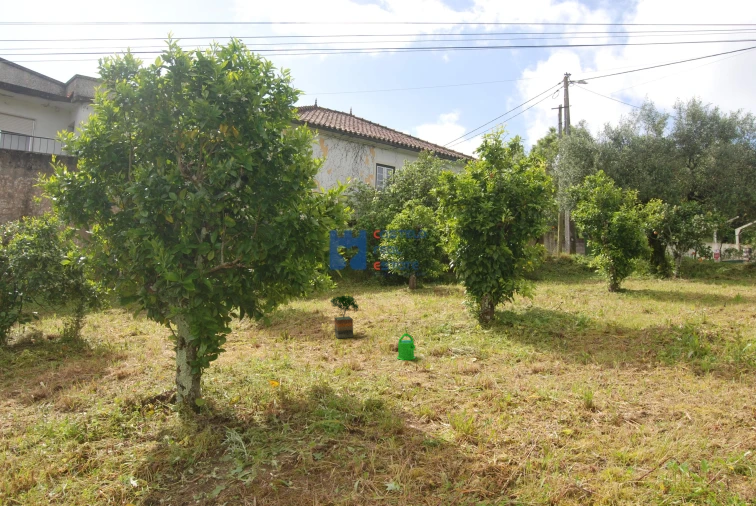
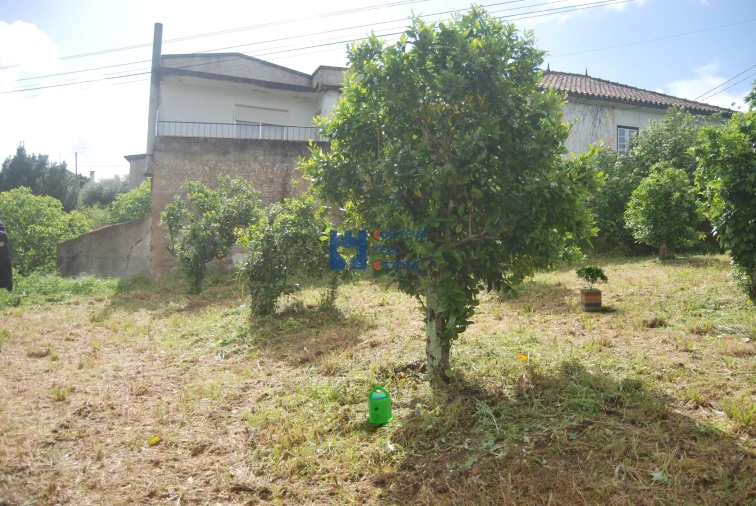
watering can: present [397,333,415,360] -> present [368,386,394,424]

